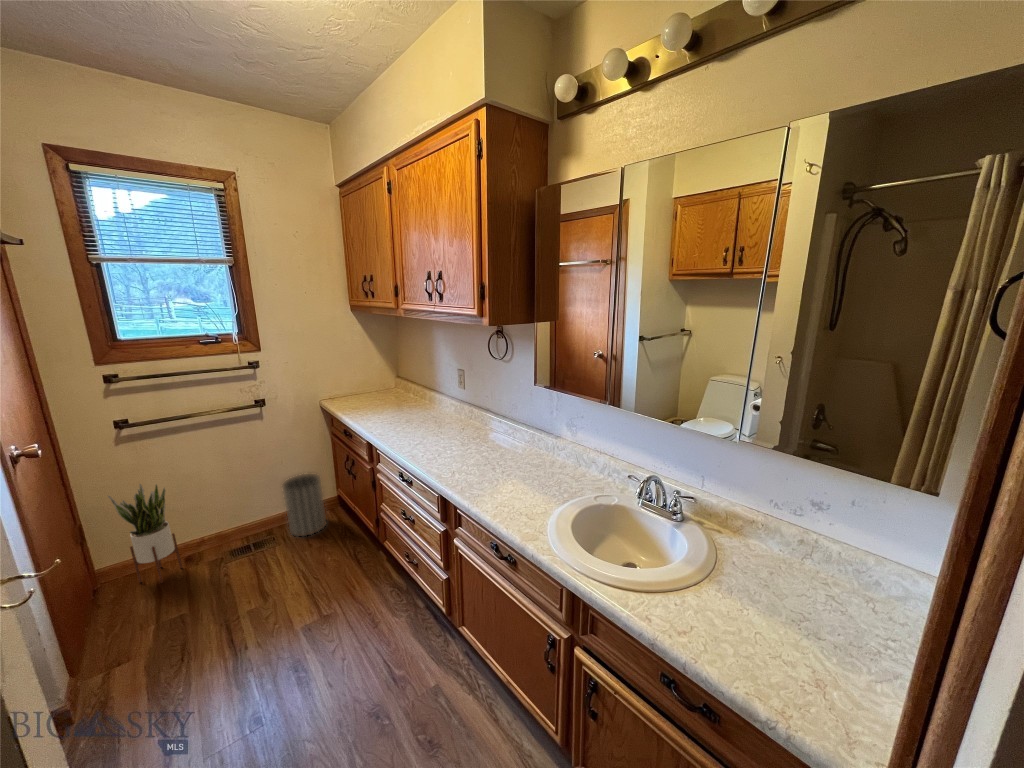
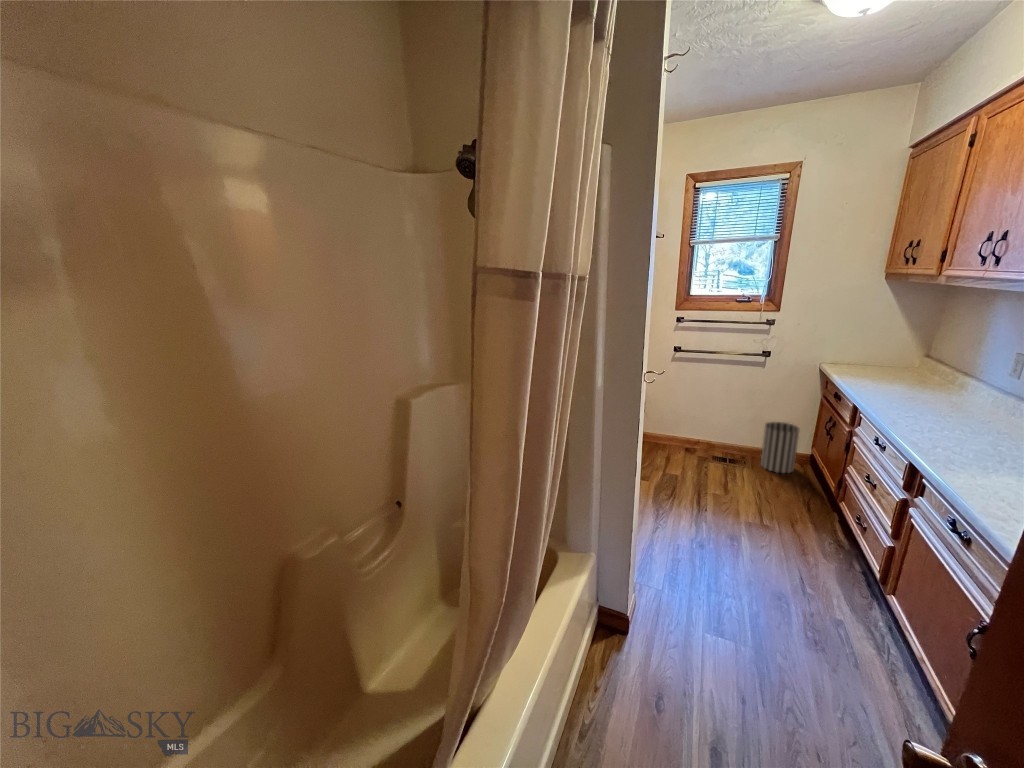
potted plant: present [108,484,182,583] -> none [661,389,689,455]

